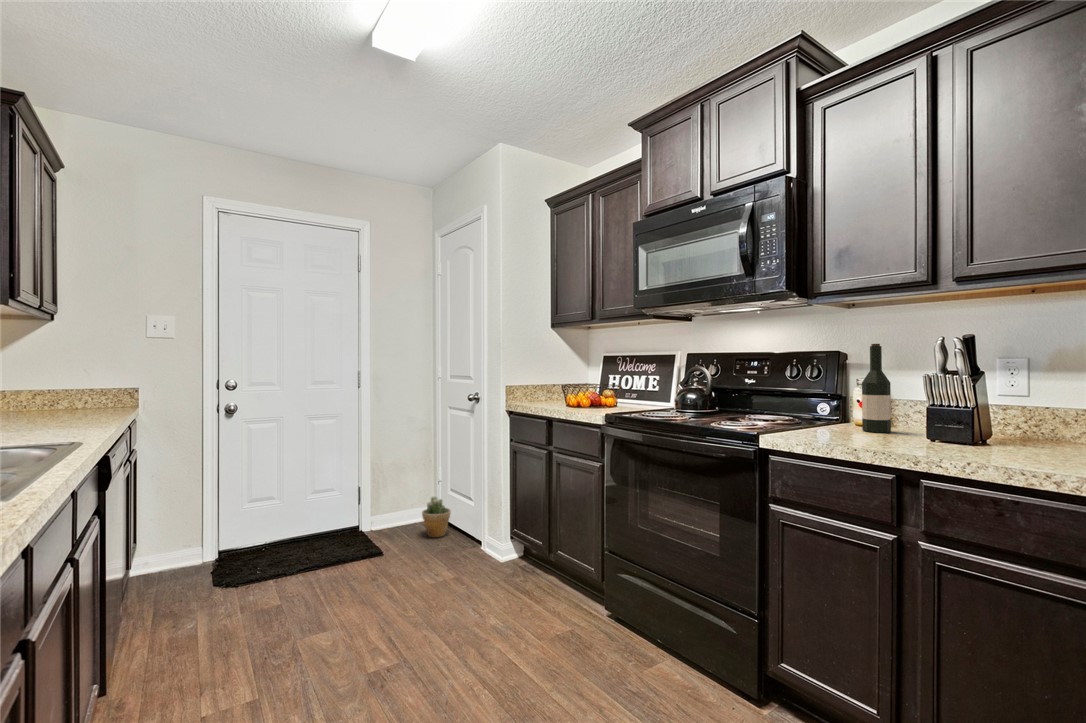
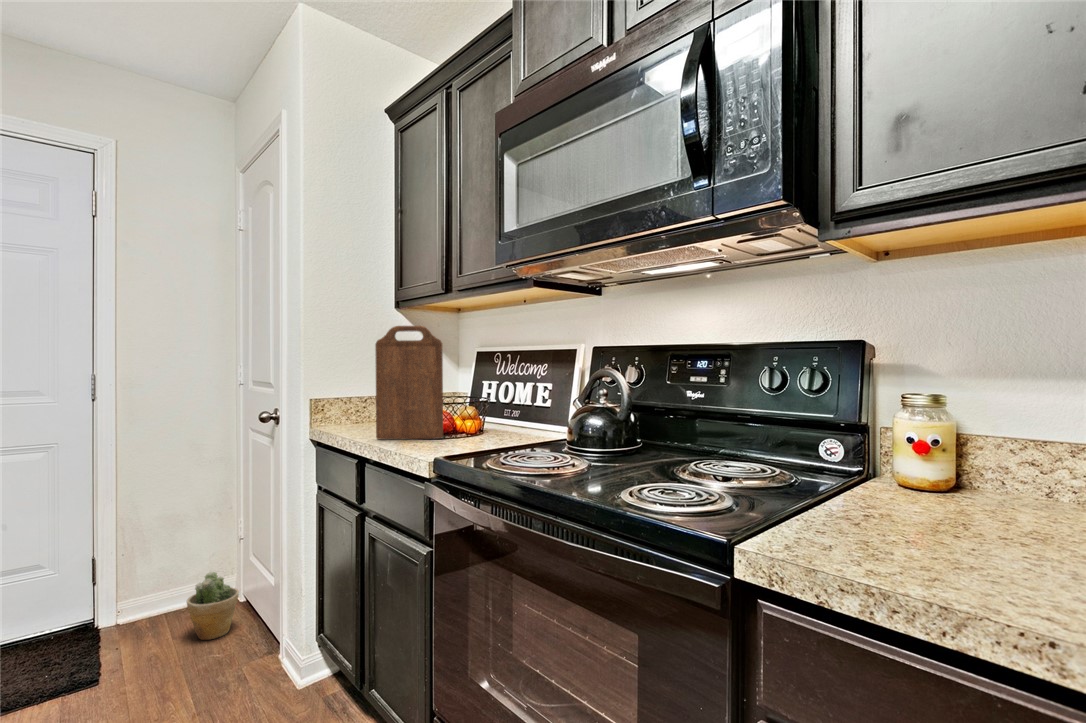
cutting board: none [557,341,596,408] -> present [375,326,443,439]
wine bottle: present [862,344,891,432] -> none [936,321,1001,518]

